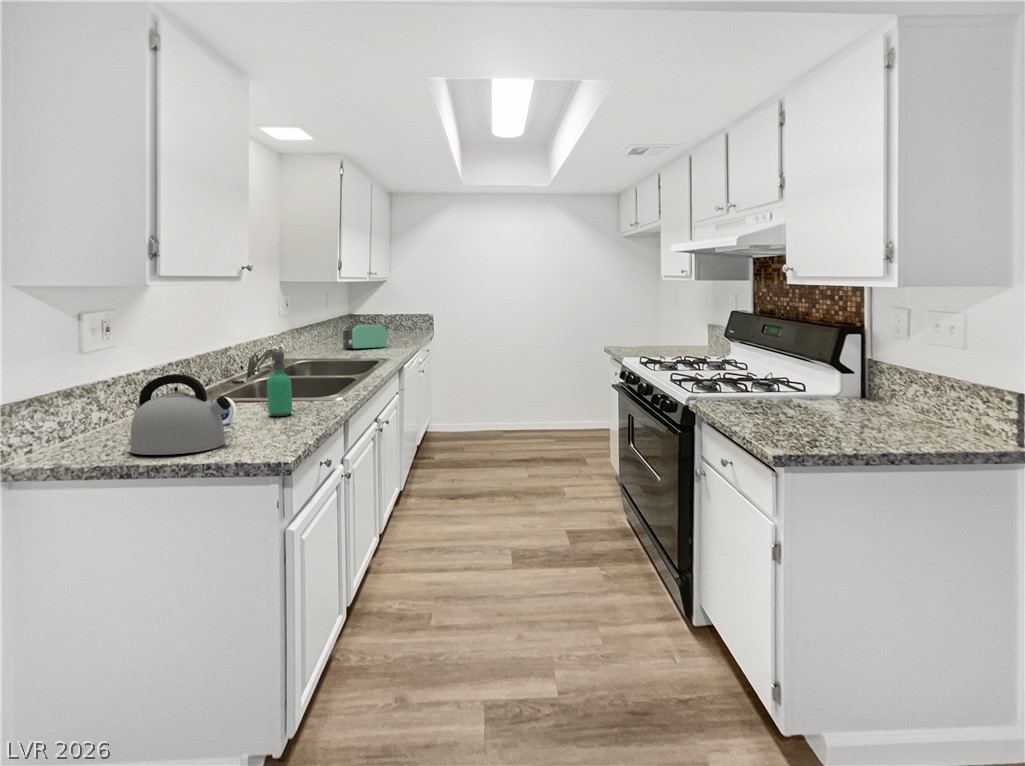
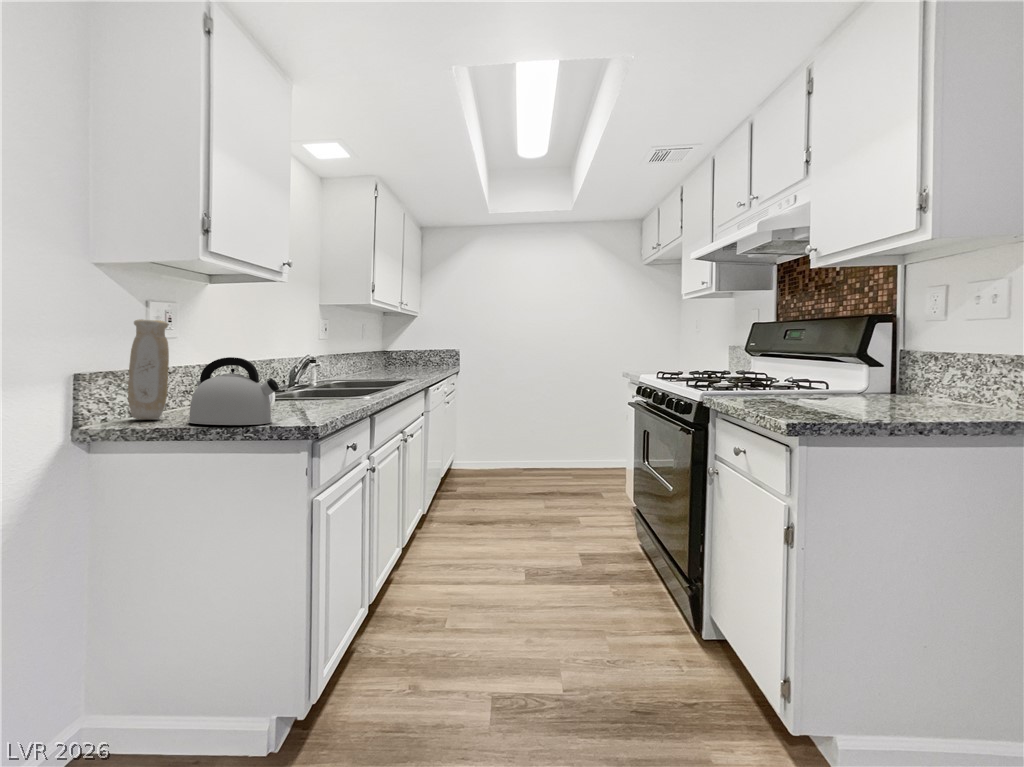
toaster: present [342,325,387,349] -> none [376,355,418,378]
vase: none [55,336,103,449] -> present [128,319,169,420]
soap dispenser: present [267,349,292,416] -> none [309,350,331,410]

